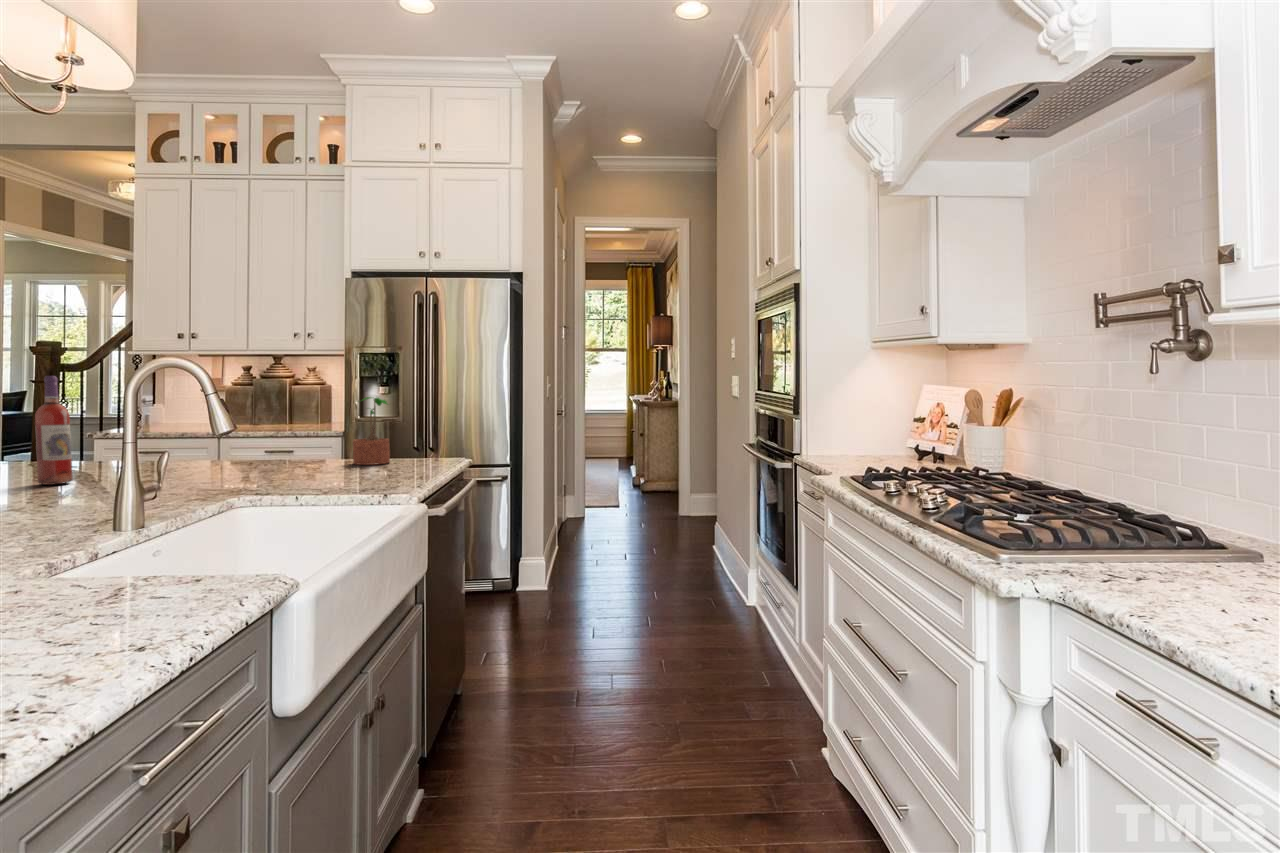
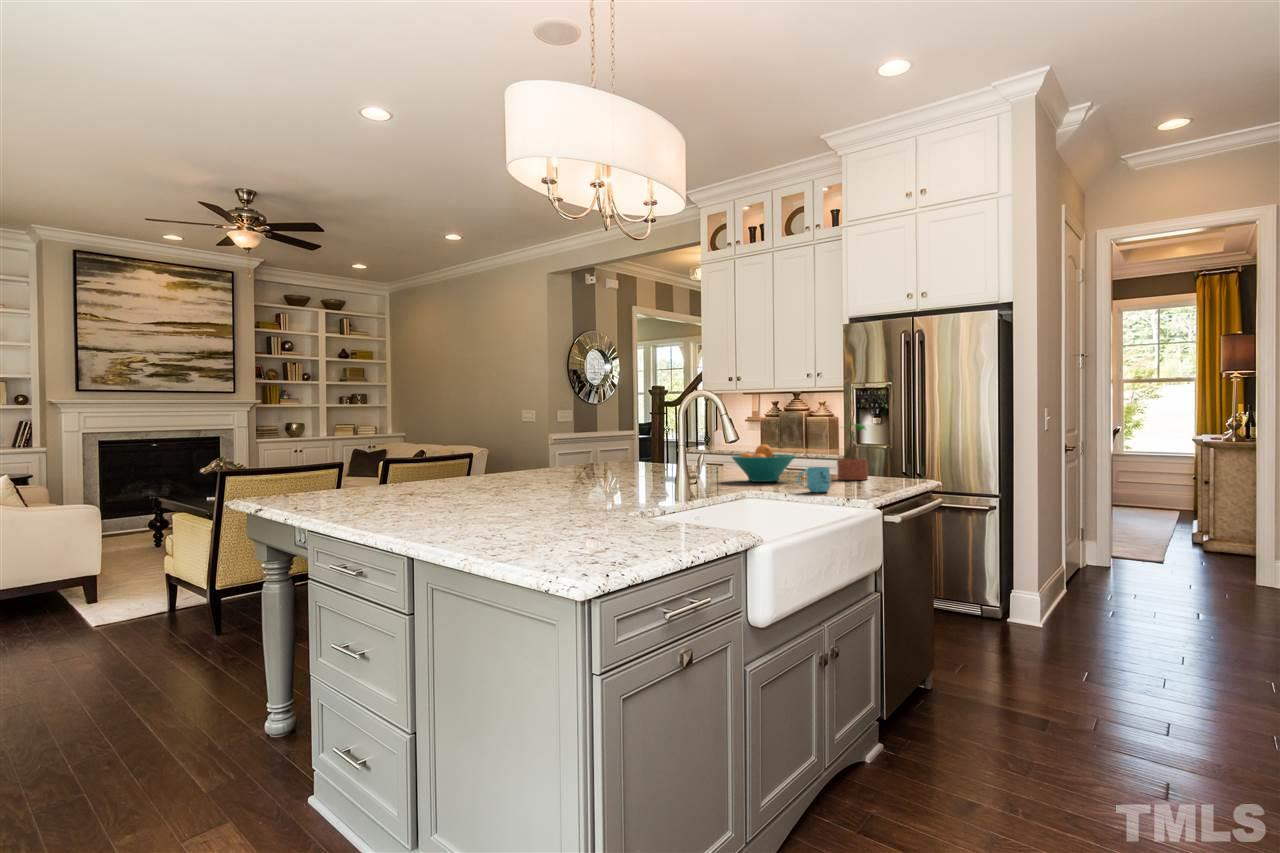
wine bottle: present [35,376,73,485] -> none [640,414,658,483]
fruit bowl: none [204,423,300,473] -> present [732,444,795,482]
mug: none [315,453,359,486] -> present [798,467,830,492]

